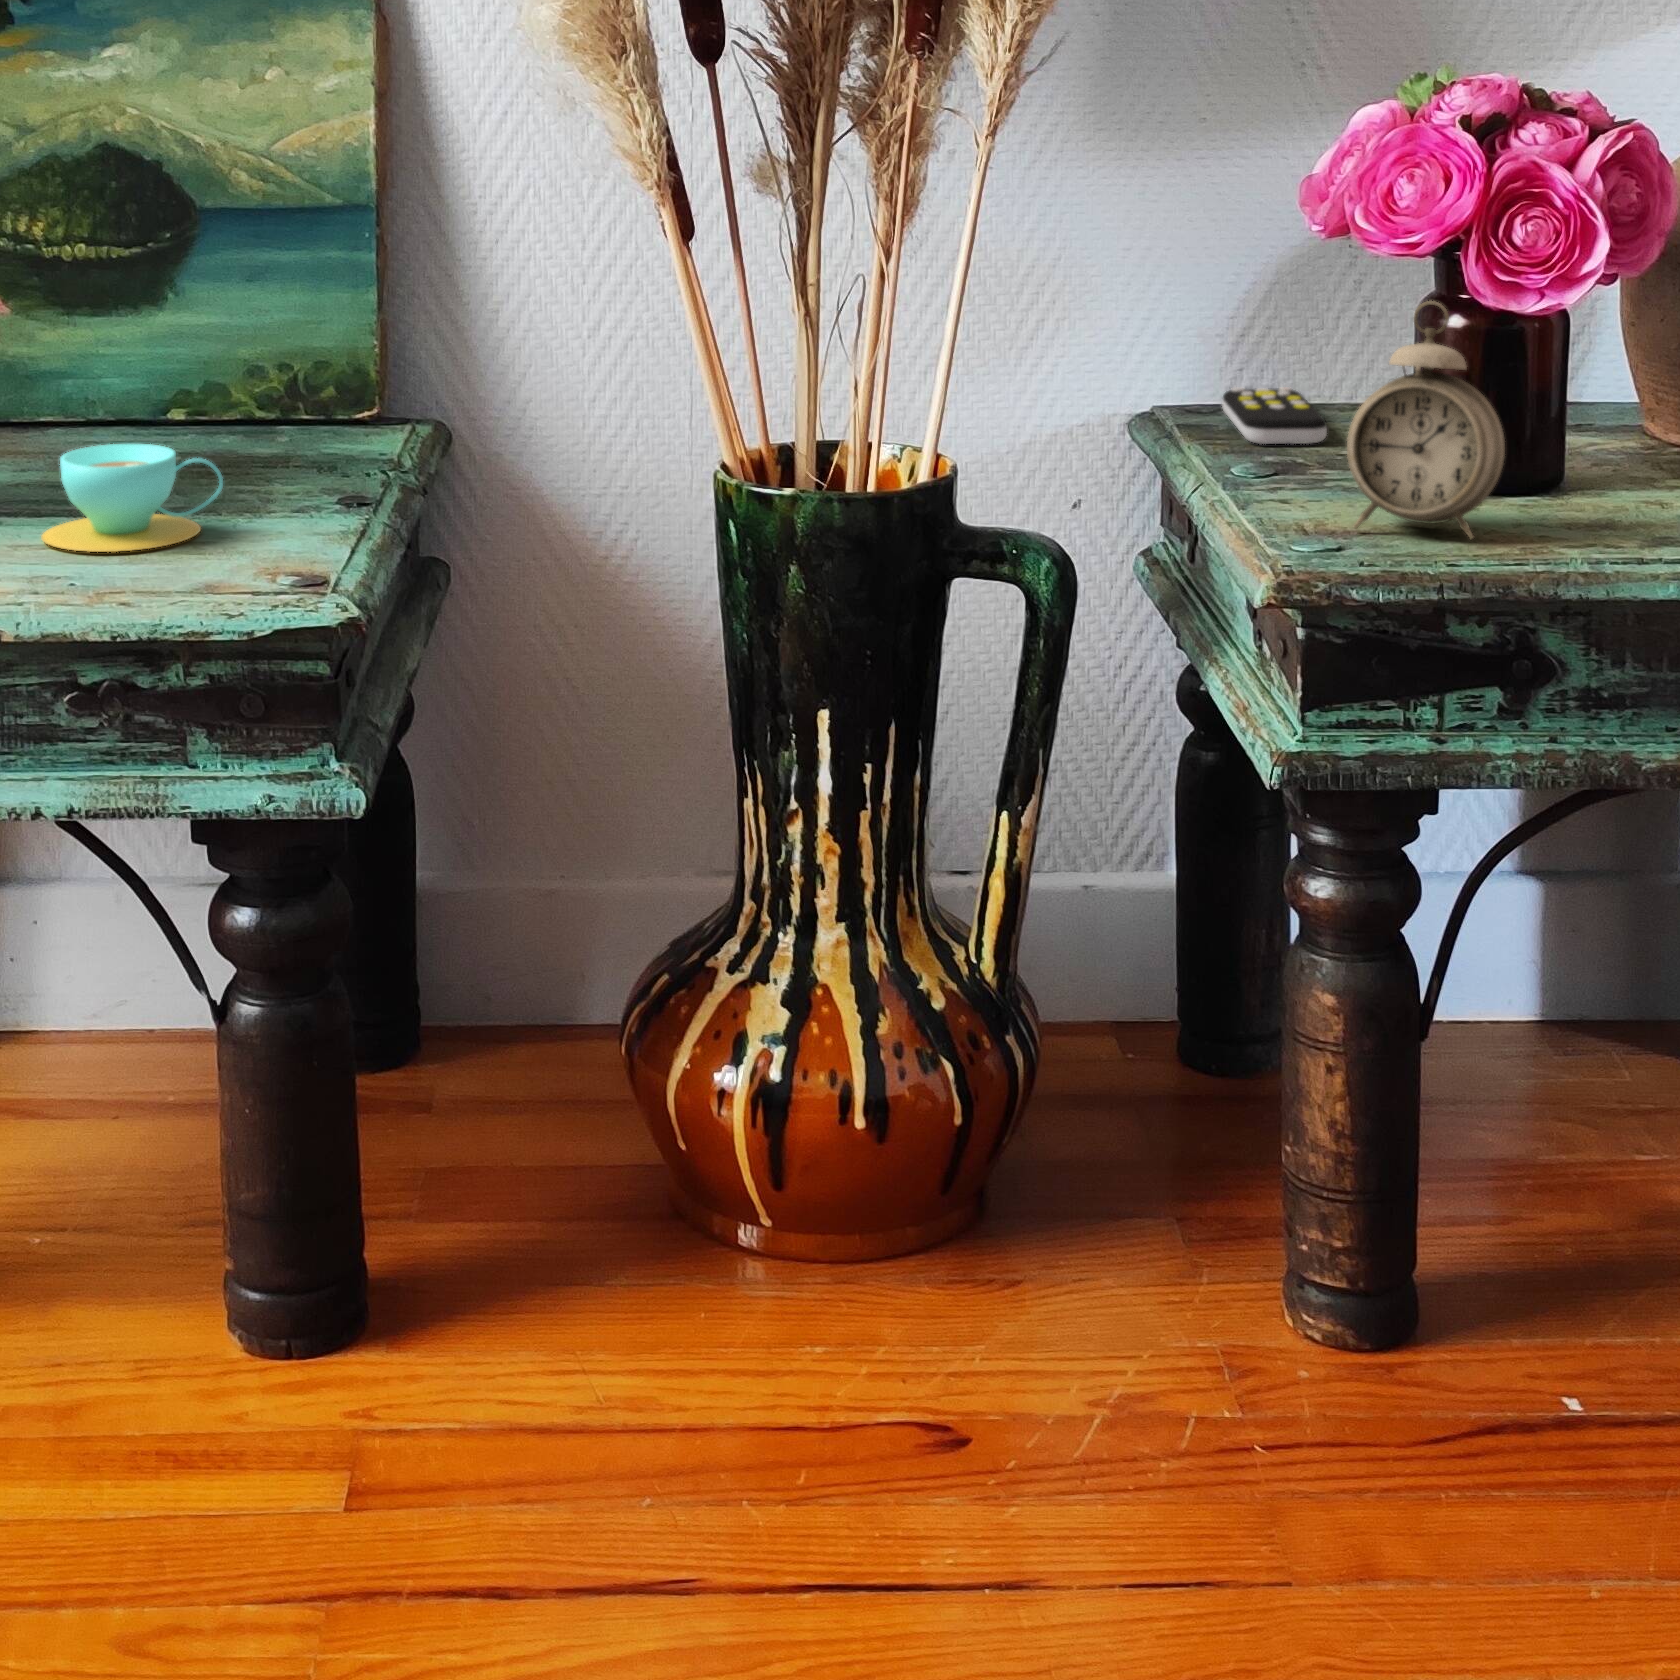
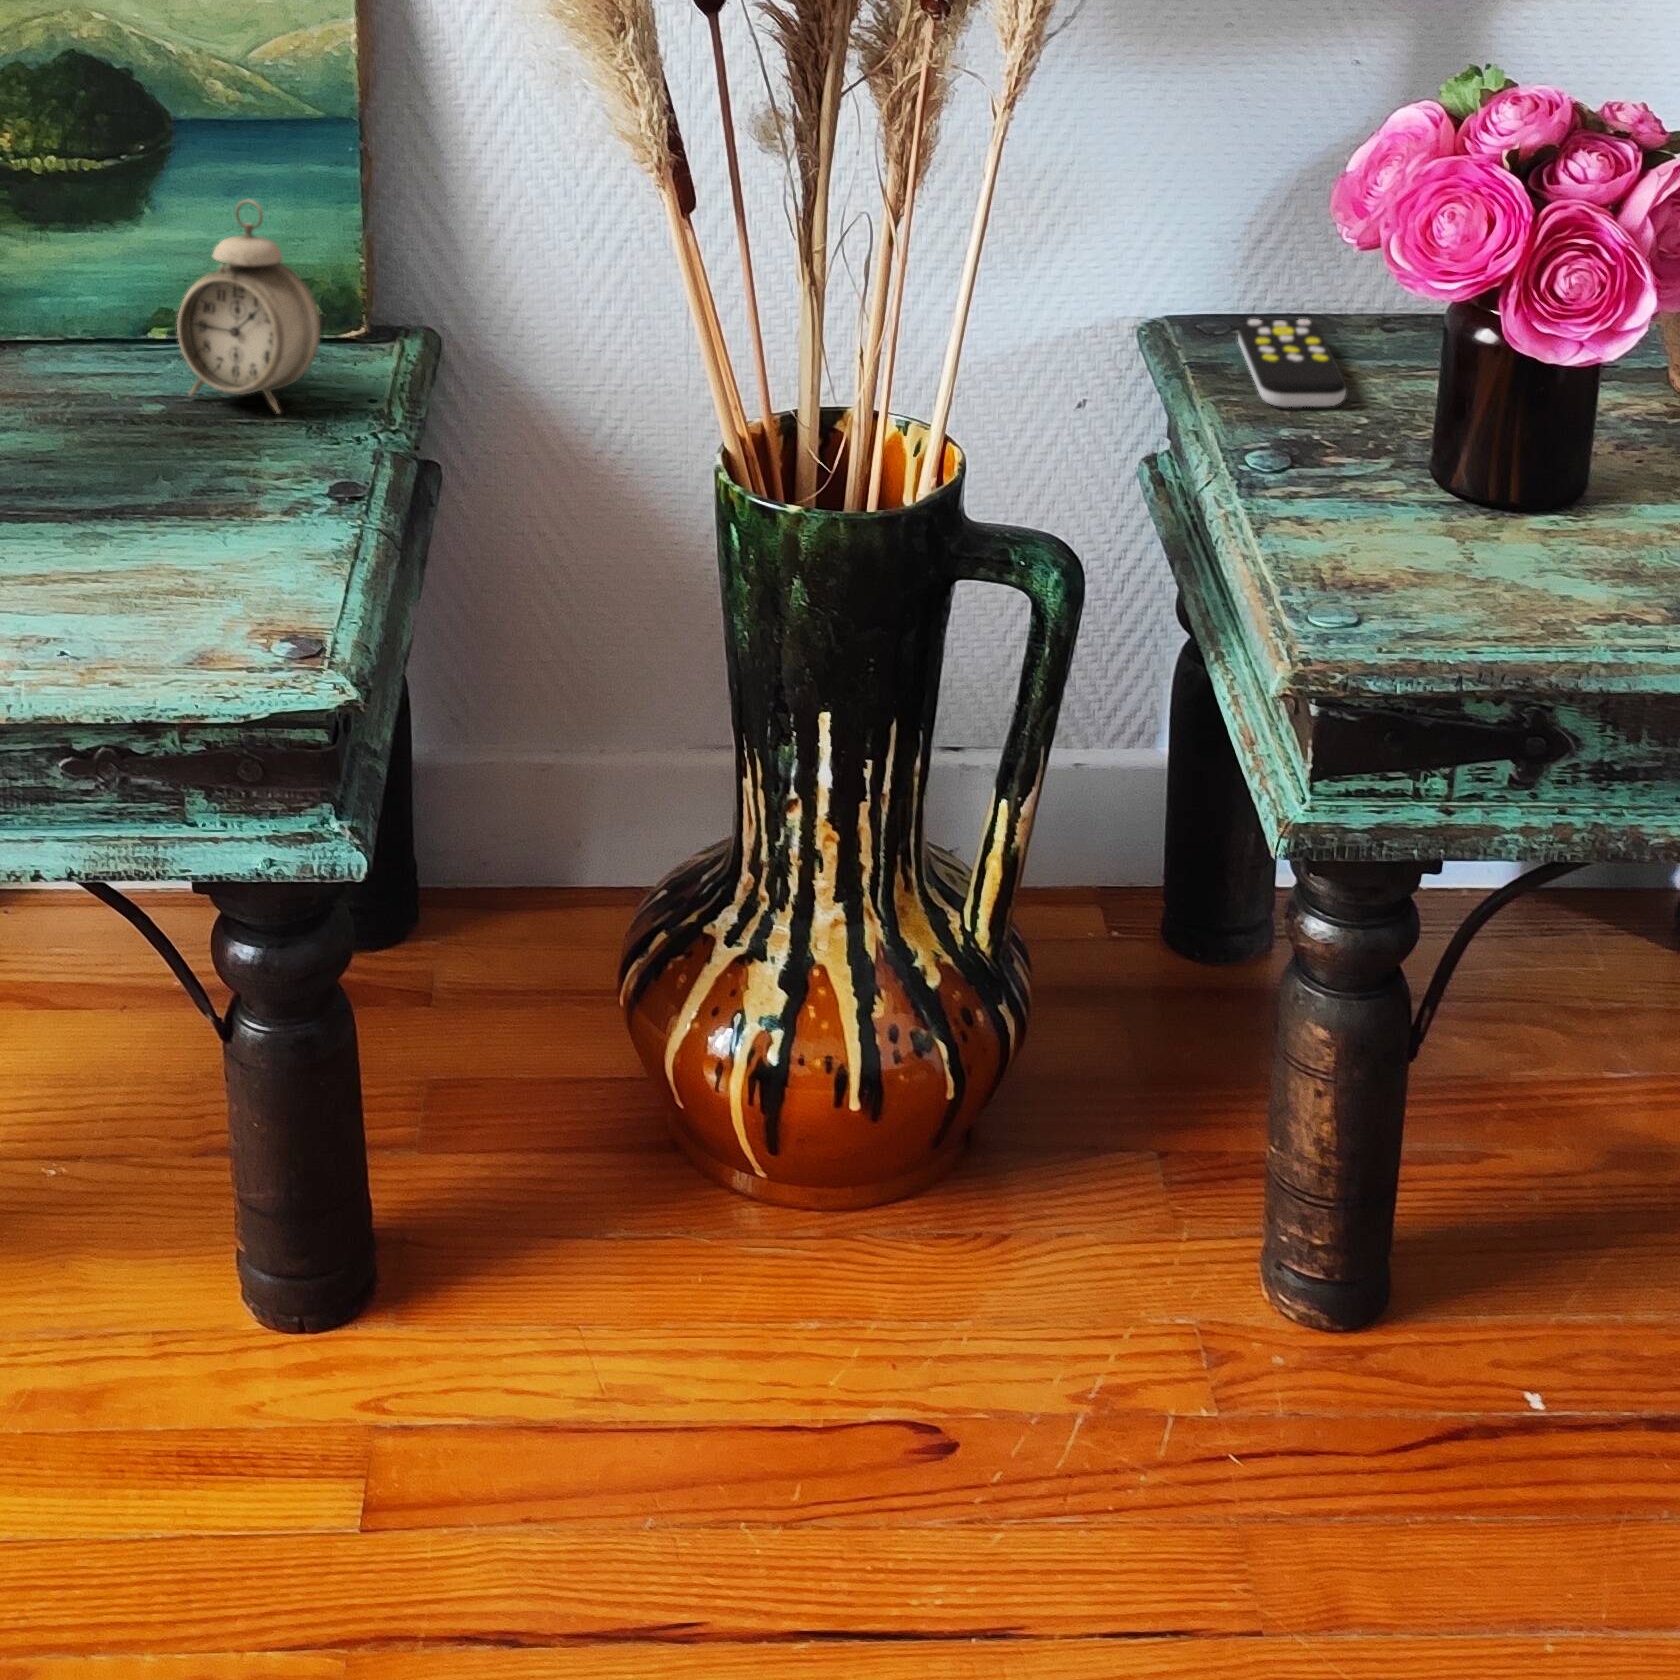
alarm clock: present [1347,301,1505,539] -> present [177,200,320,413]
teacup: present [41,443,223,552] -> none [24,446,209,582]

